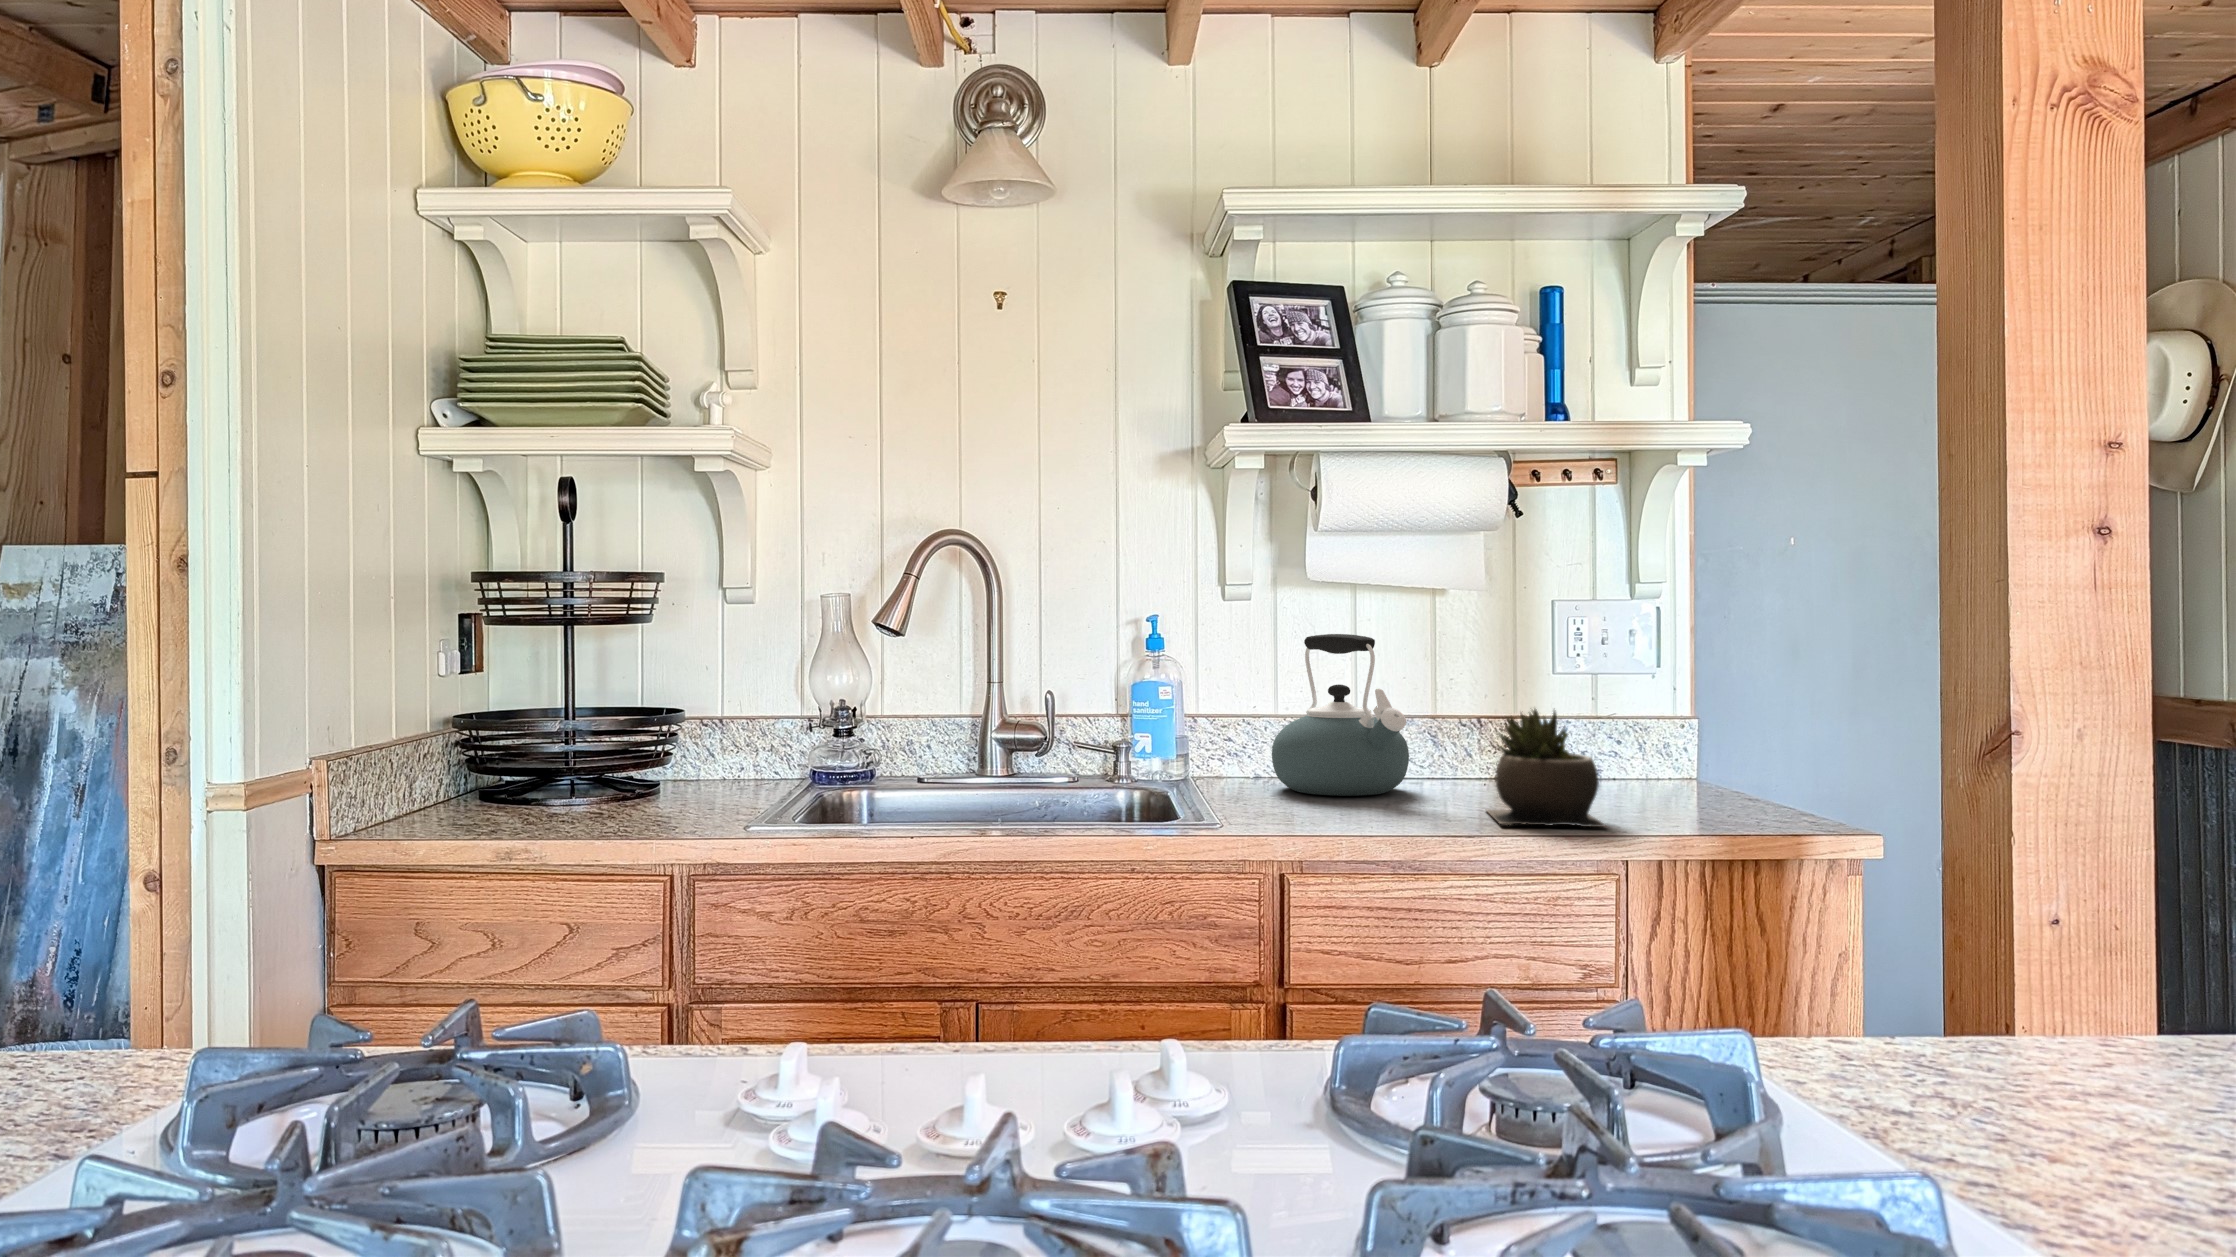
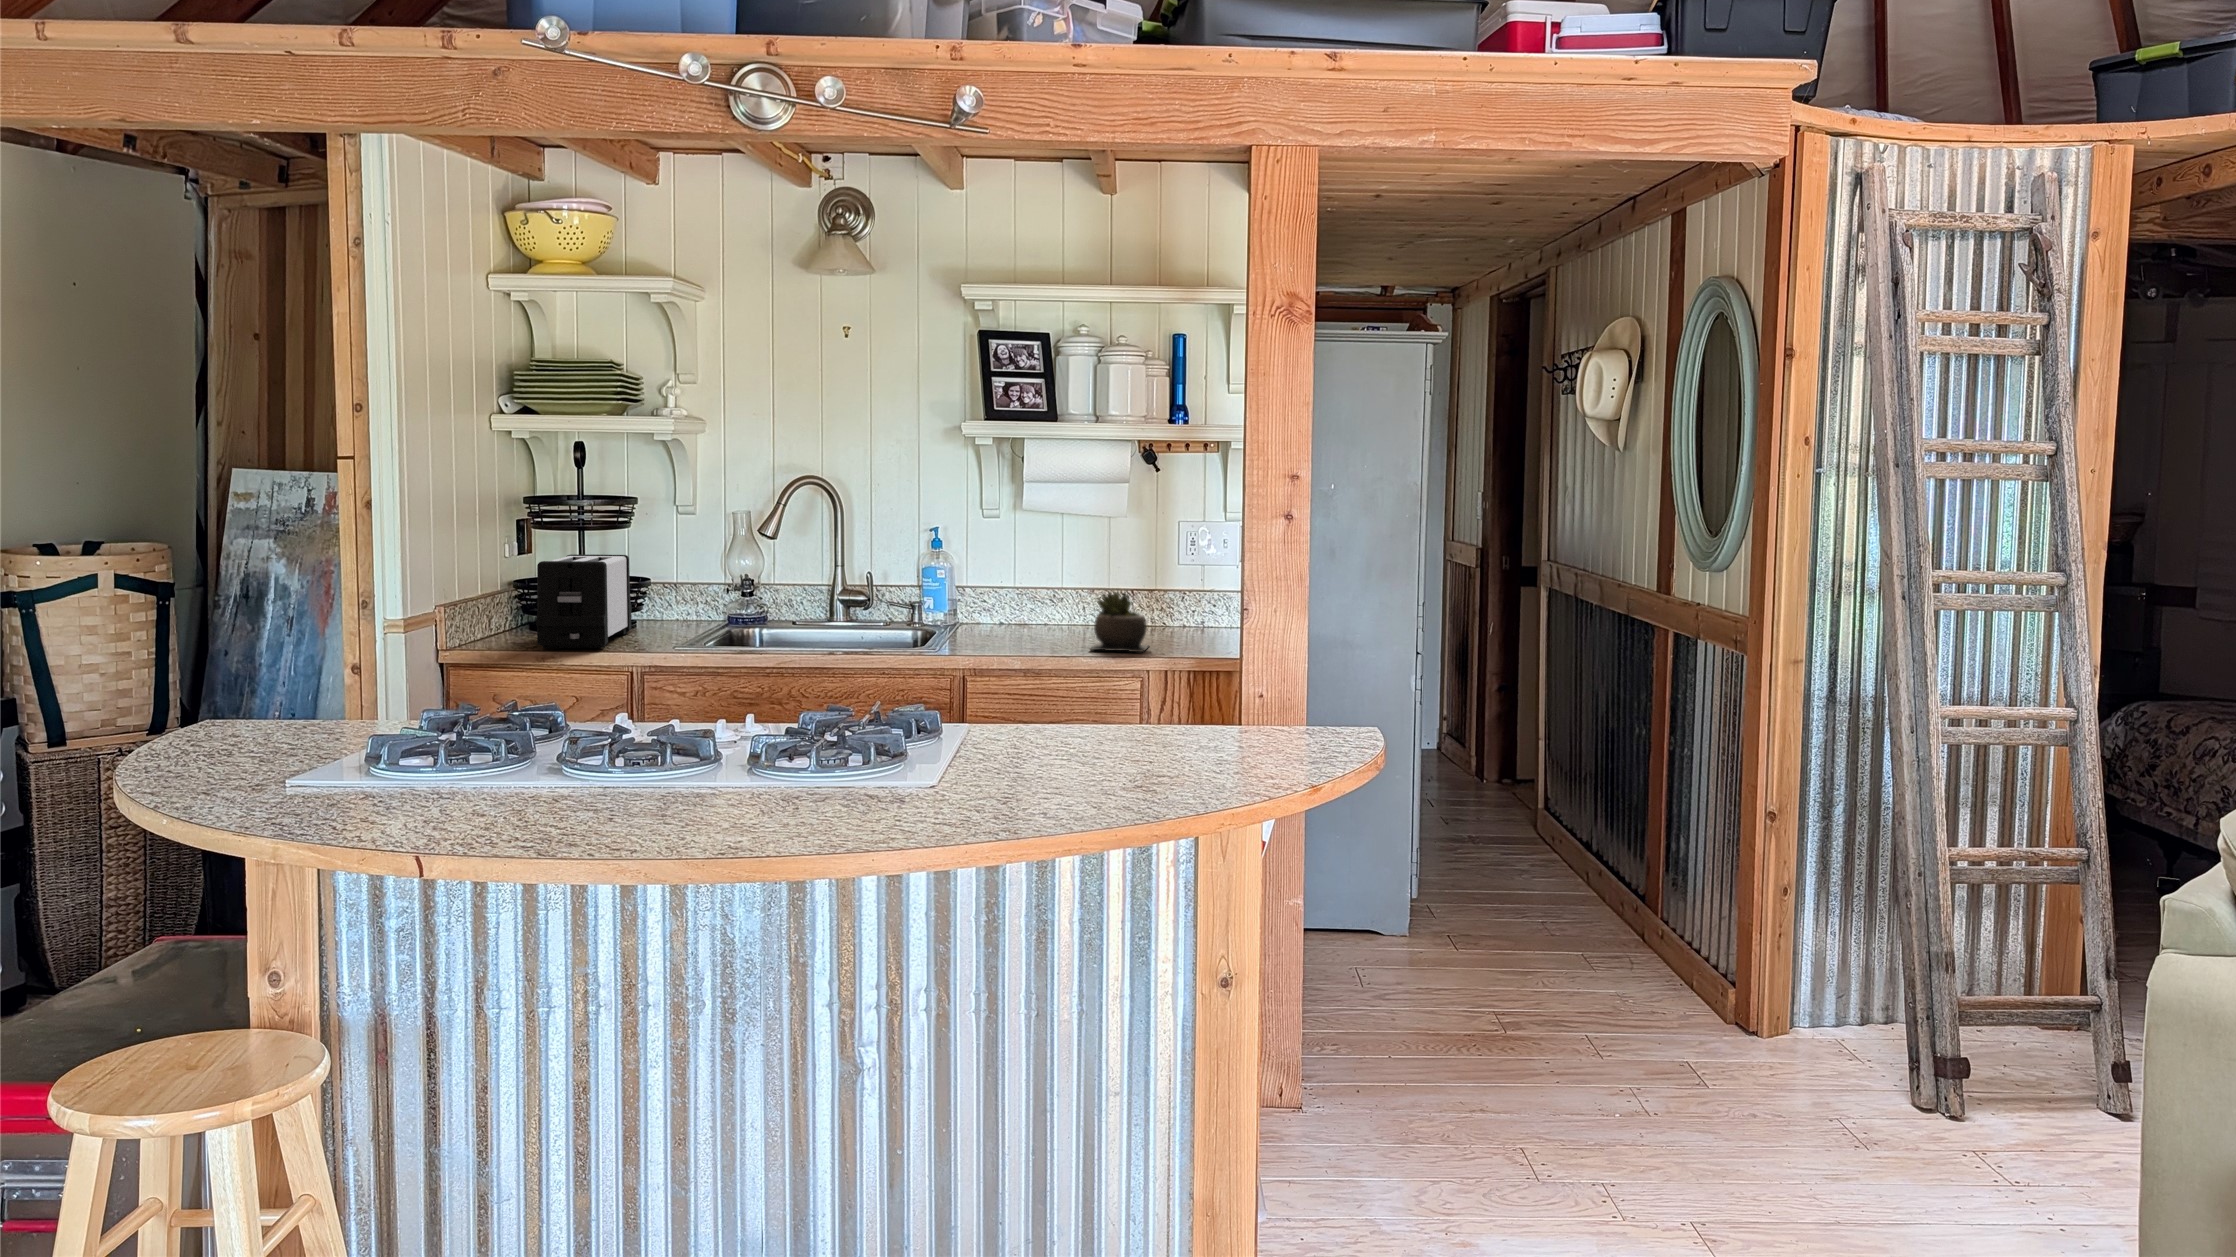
kettle: present [1272,634,1409,796] -> none [999,543,1077,635]
toaster: none [492,668,654,838] -> present [536,554,632,648]

